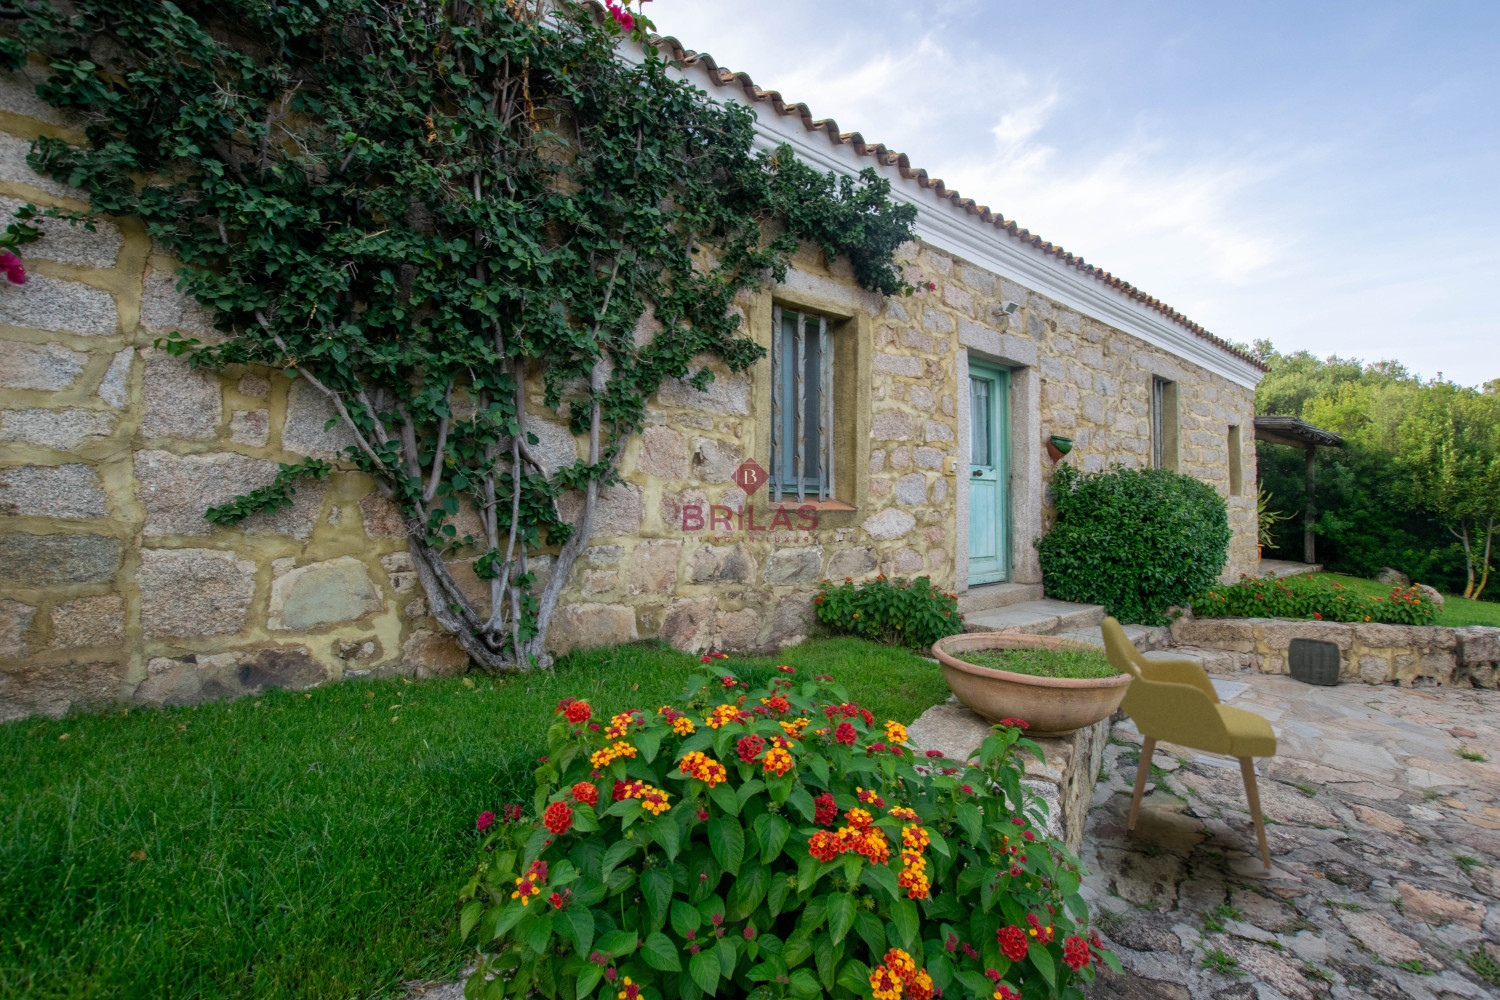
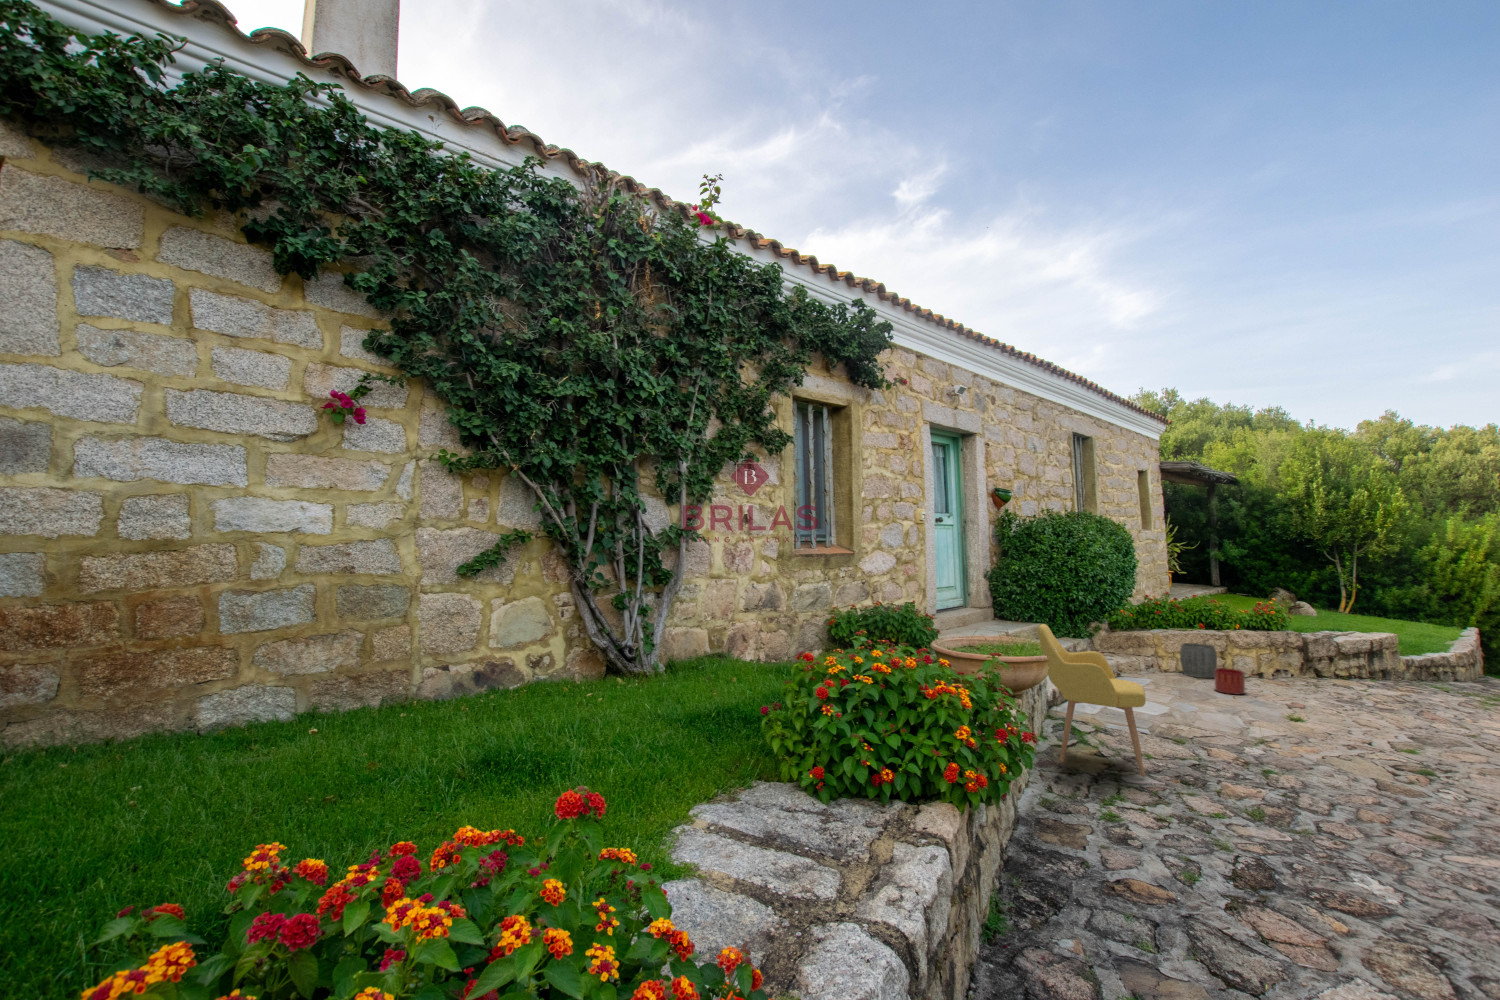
planter: none [1342,676,1388,713] -> present [1214,668,1245,694]

